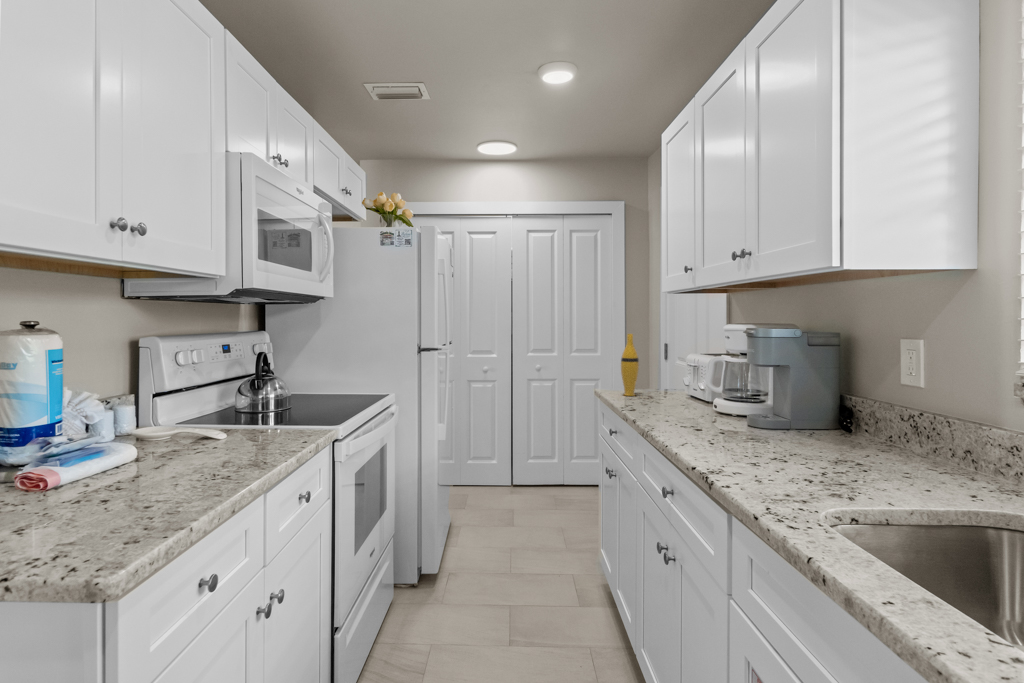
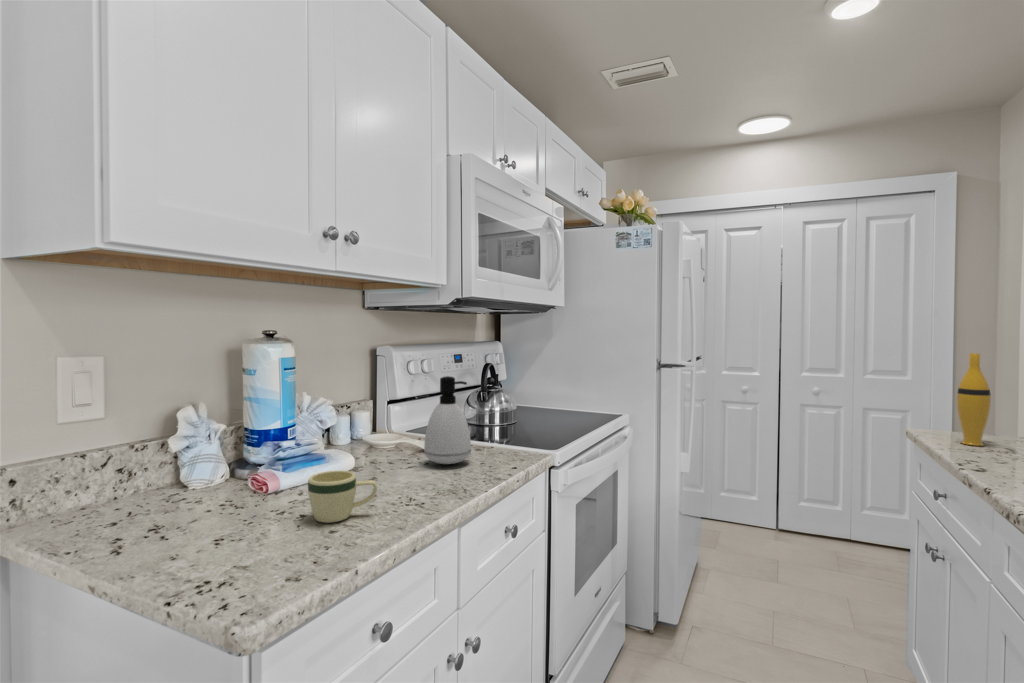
soap dispenser: none [213,364,261,445] -> present [424,376,471,464]
mug: none [112,454,187,503] -> present [308,471,377,523]

